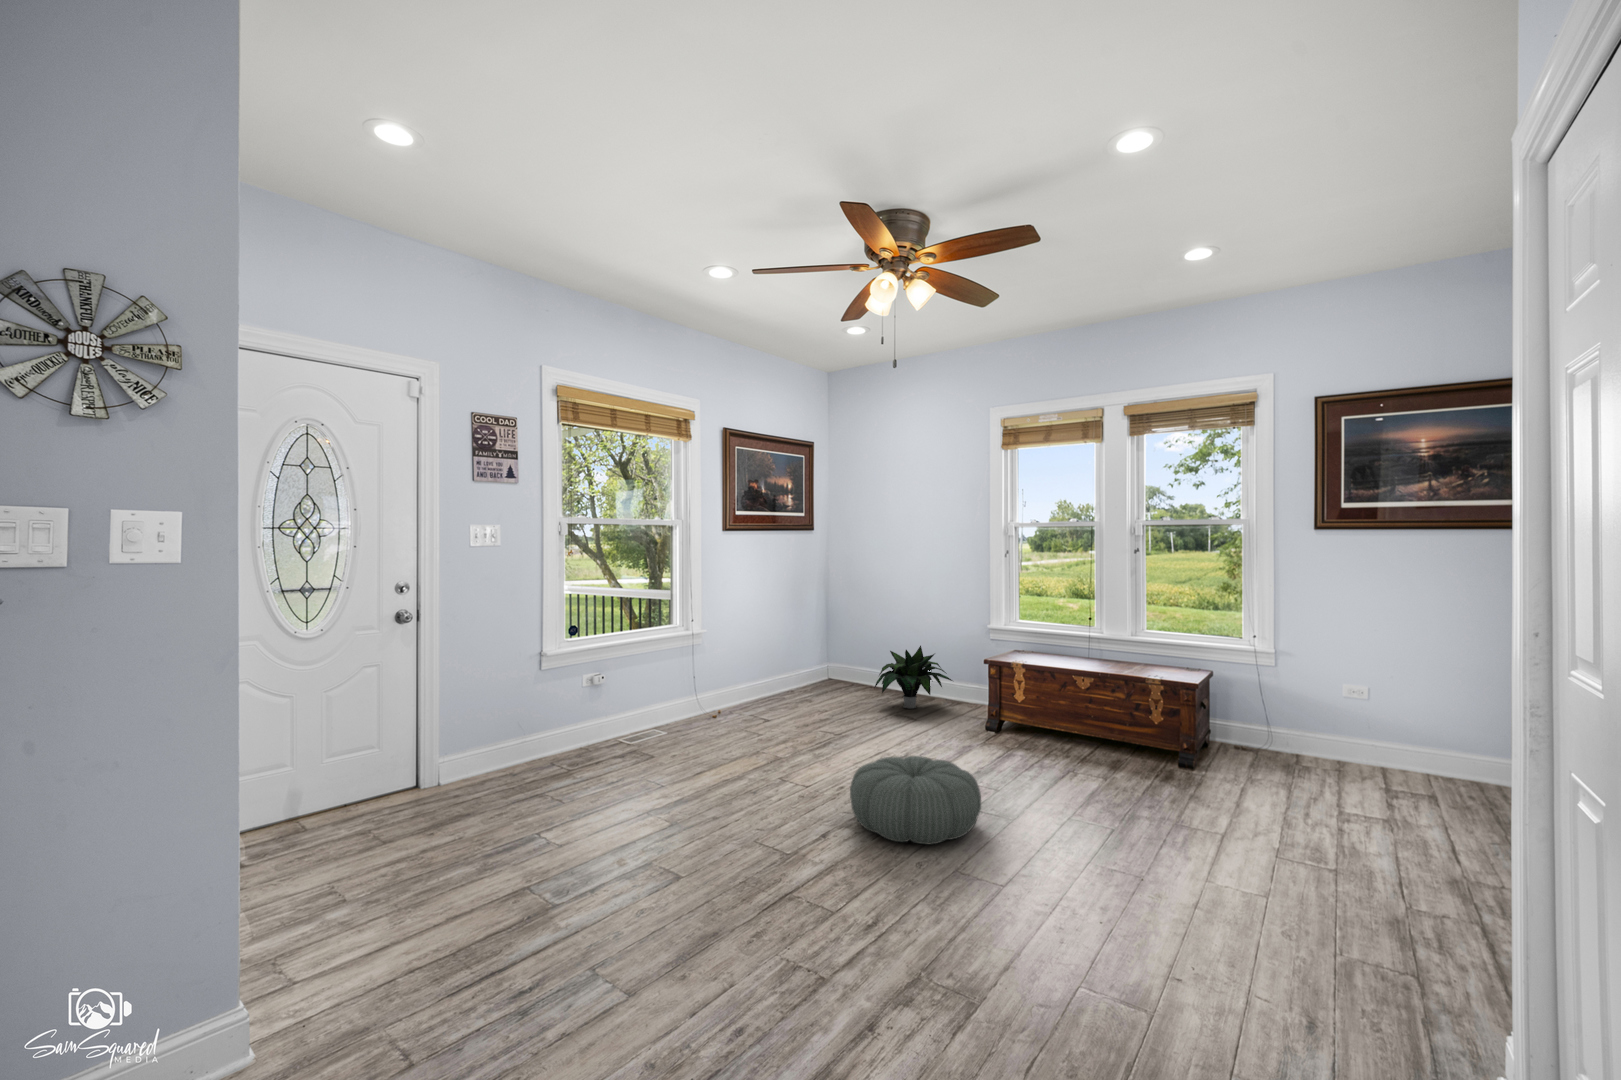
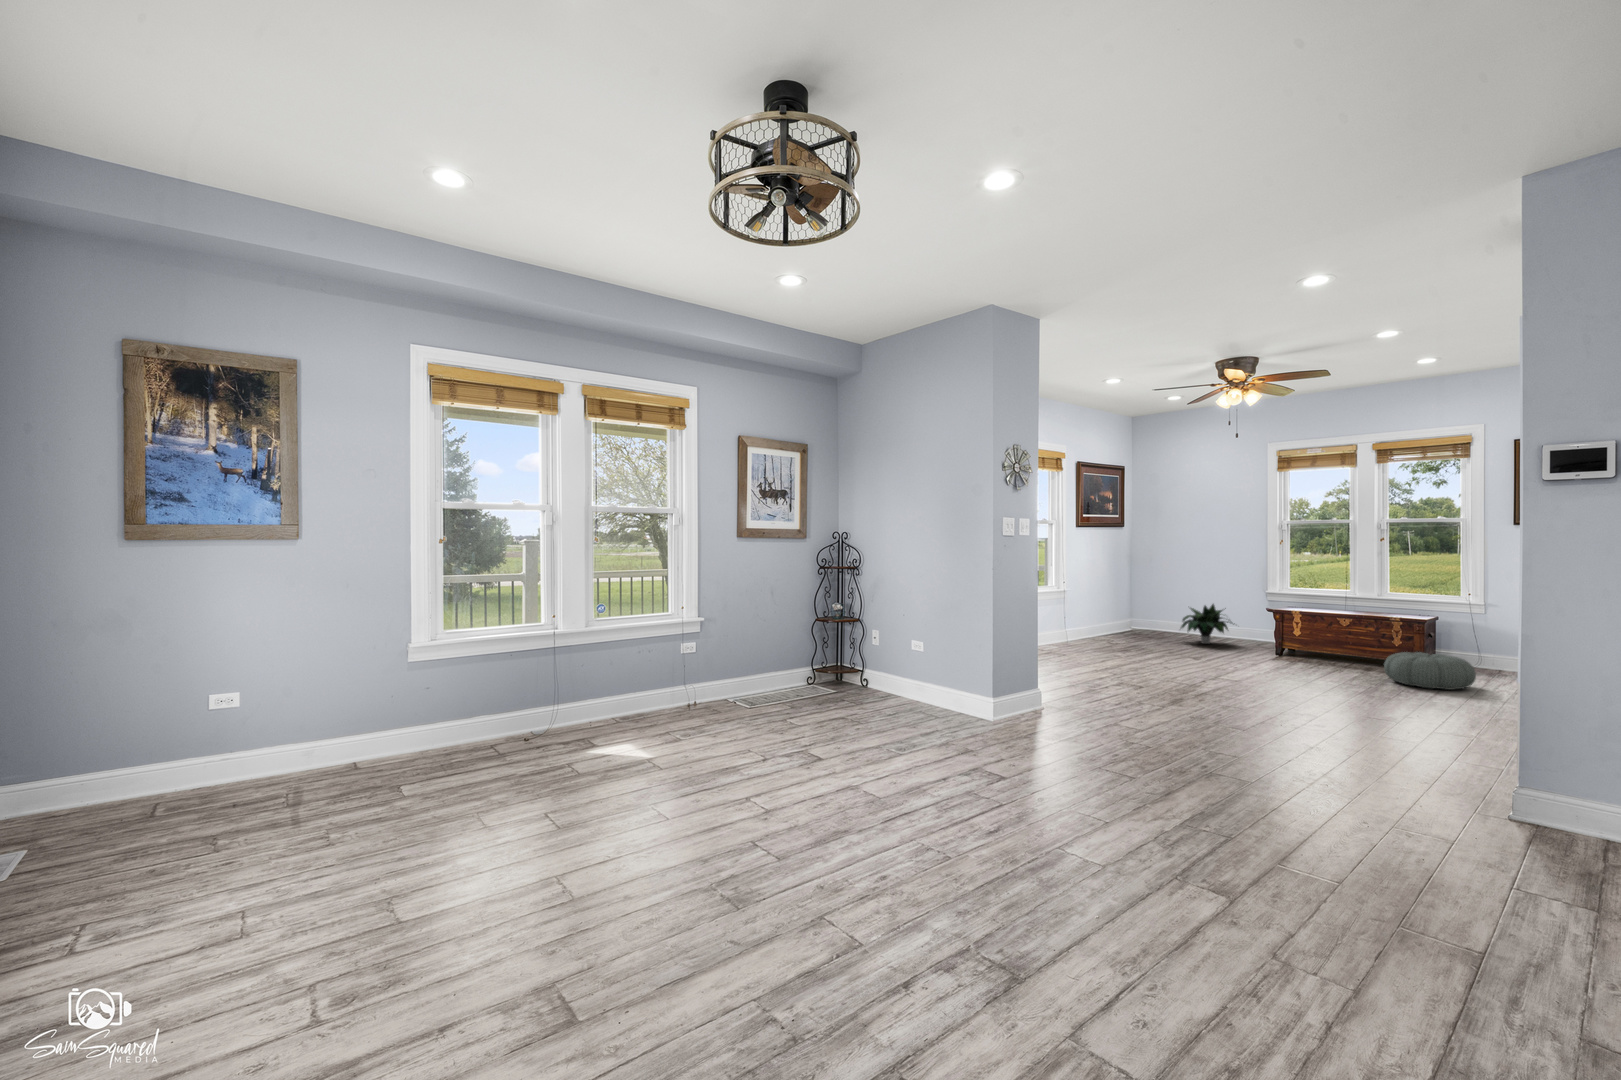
pouf: present [850,756,981,844] -> present [1384,652,1476,690]

